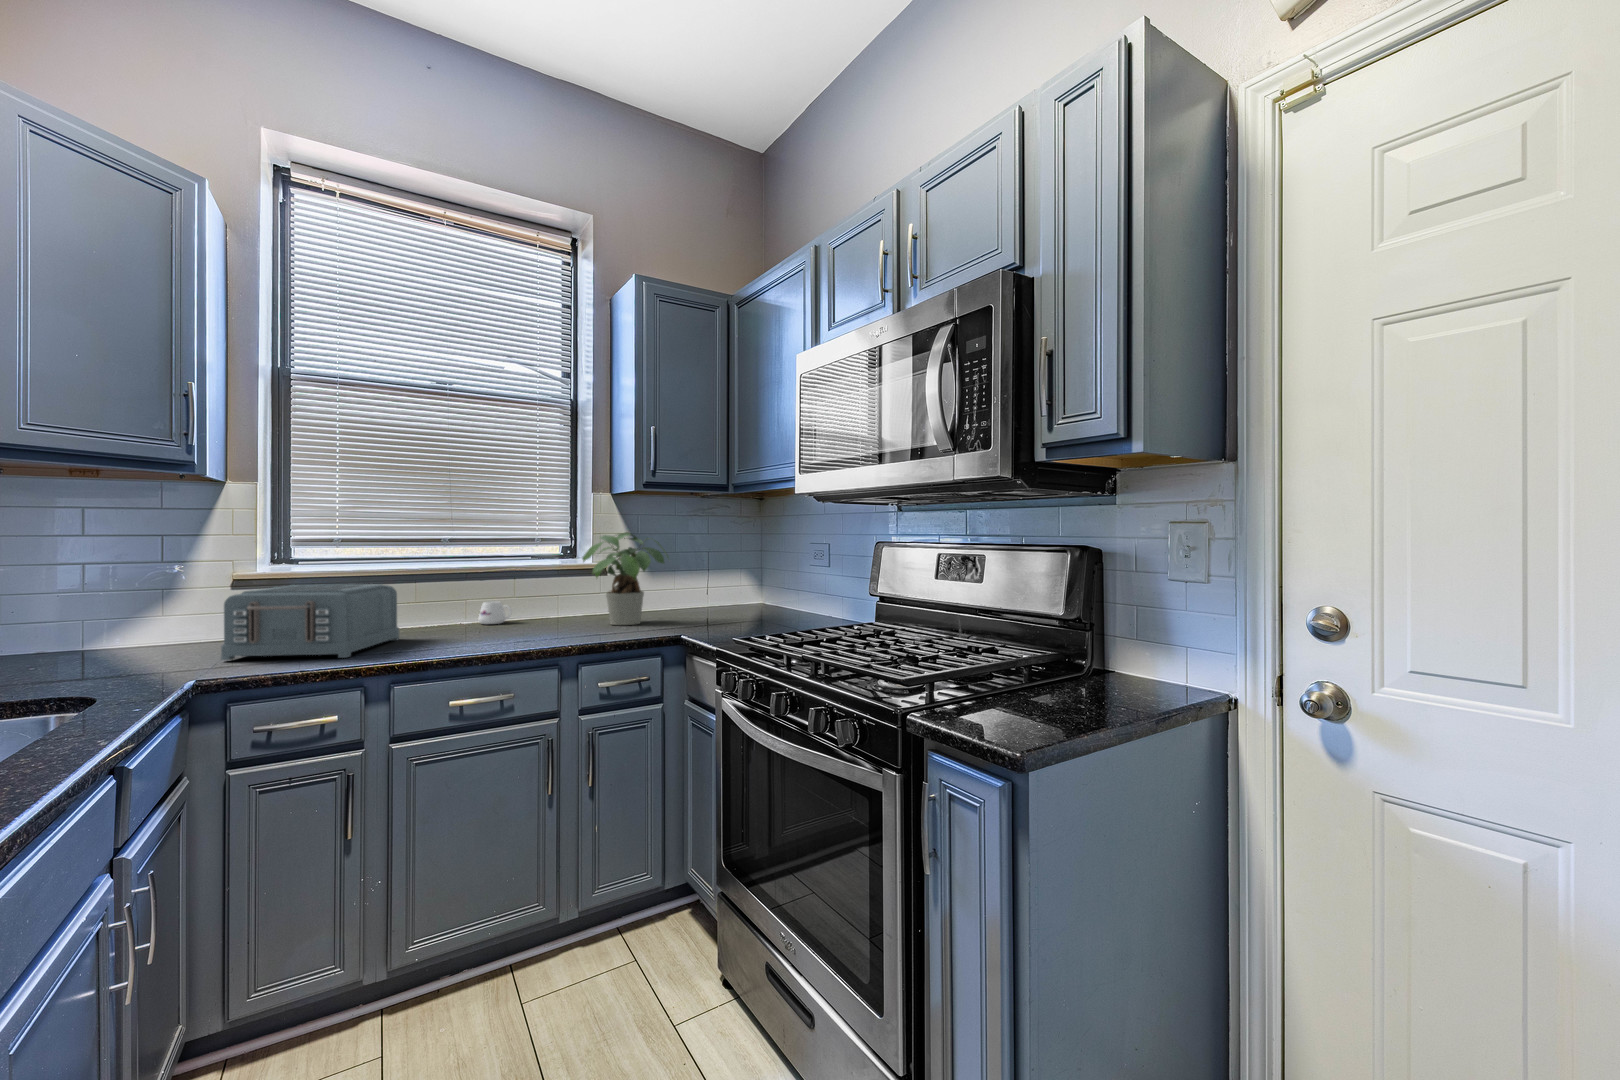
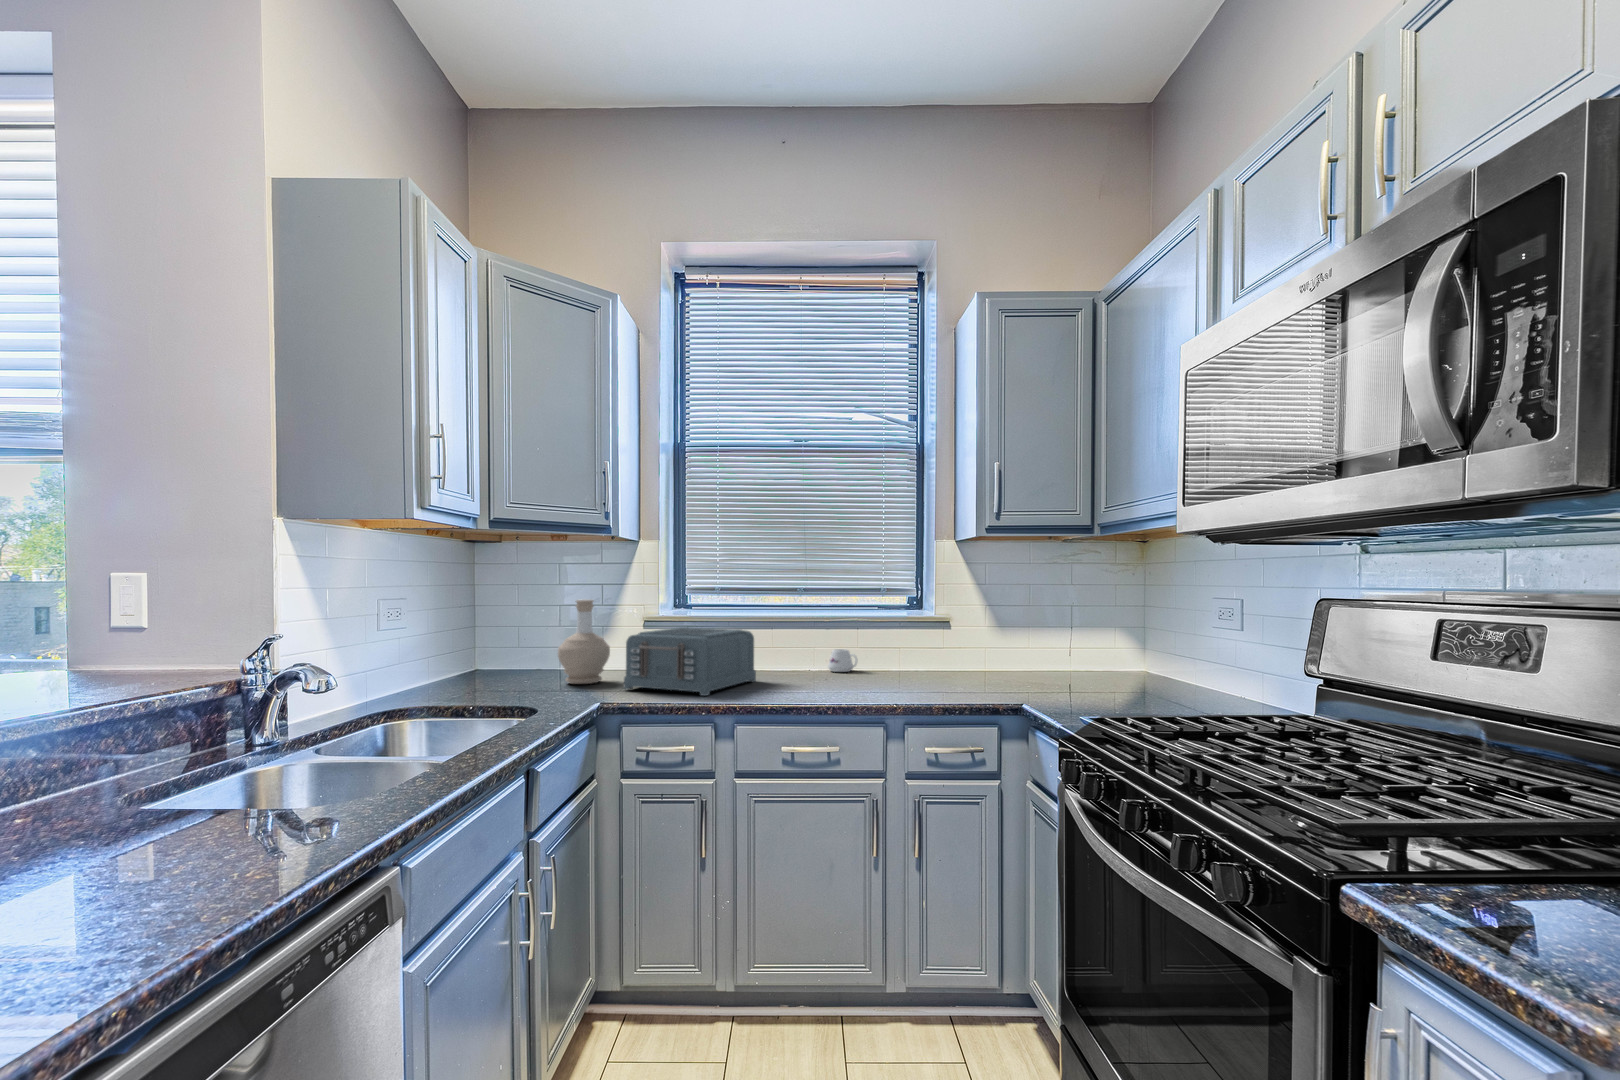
potted plant: present [583,532,668,625] -> none [920,582,1018,683]
bottle: none [103,554,190,661] -> present [558,599,610,684]

